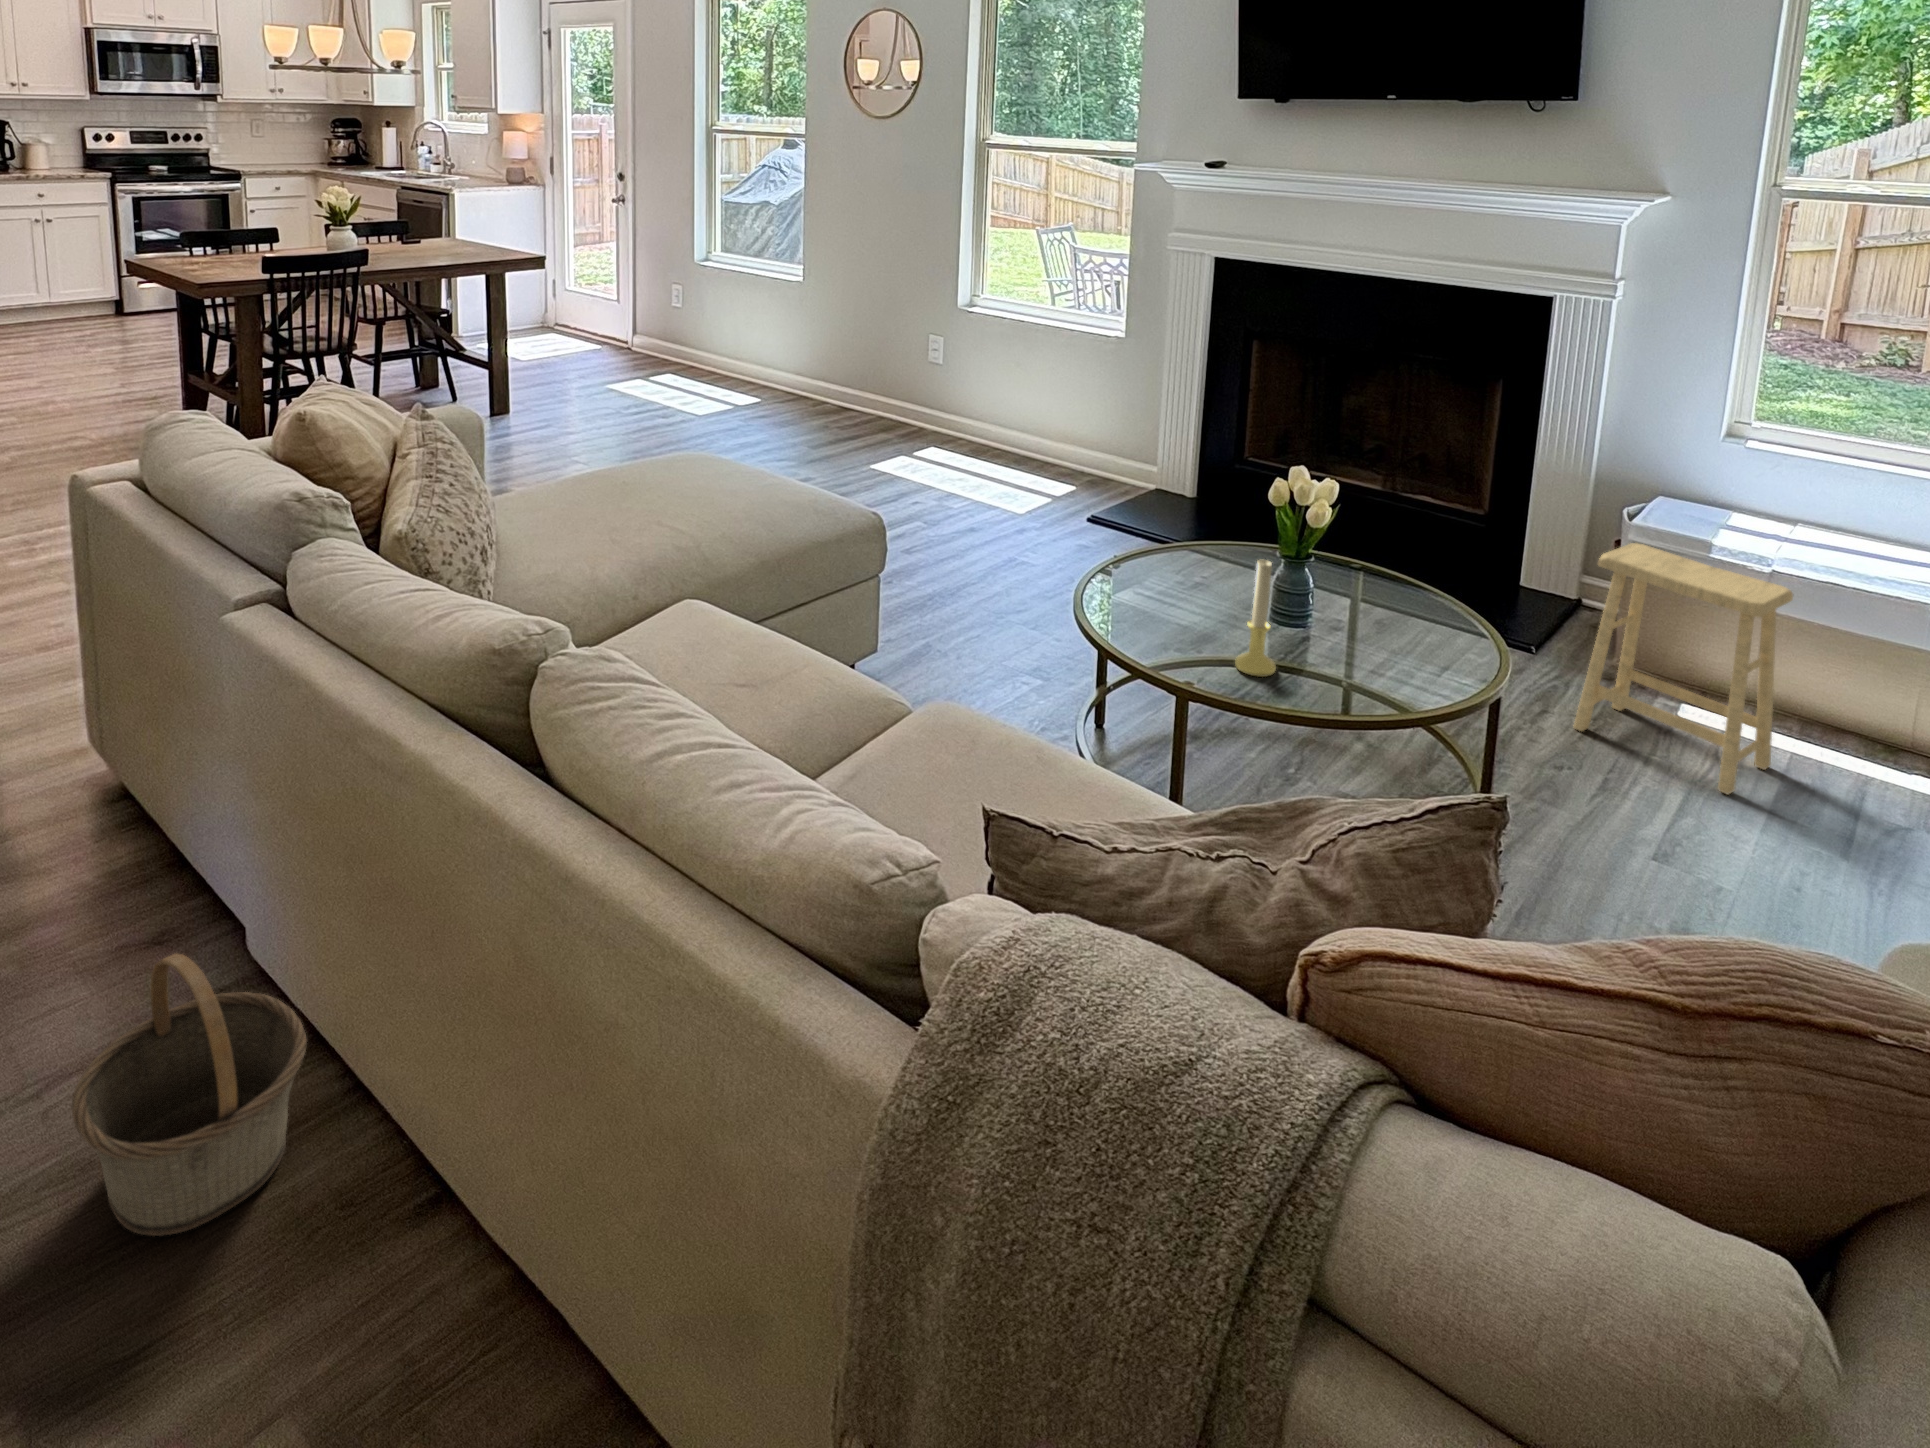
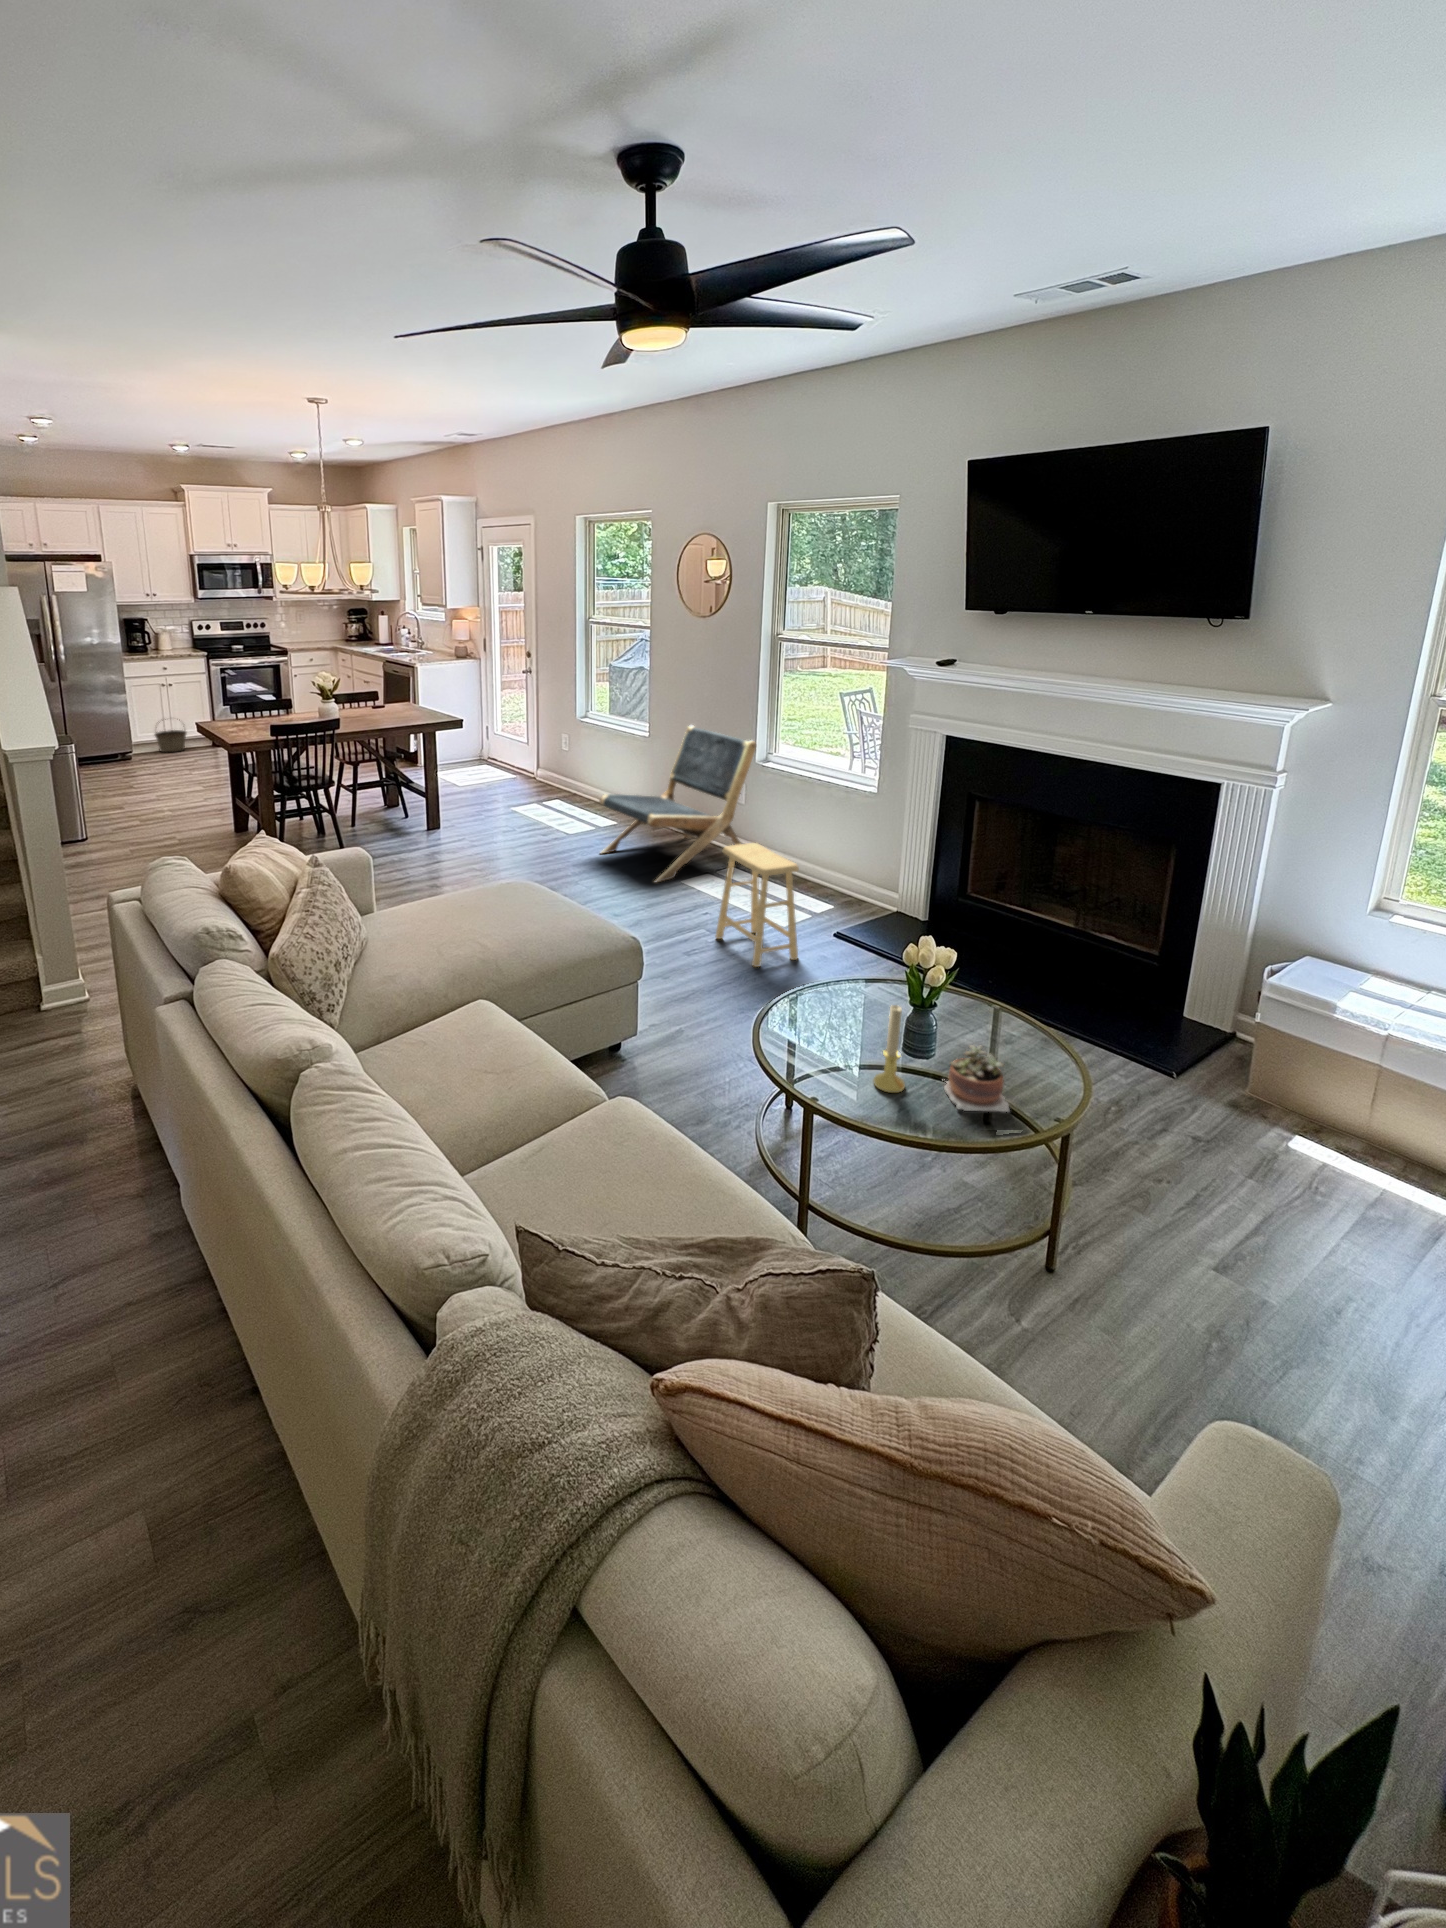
lounge chair: none [748,261,960,468] -> present [599,725,756,882]
footstool: present [1574,543,1793,794] -> present [716,843,799,967]
succulent plant: none [1316,606,1409,689] -> present [944,1045,1009,1112]
basket: present [71,954,307,1236] -> present [155,719,187,752]

